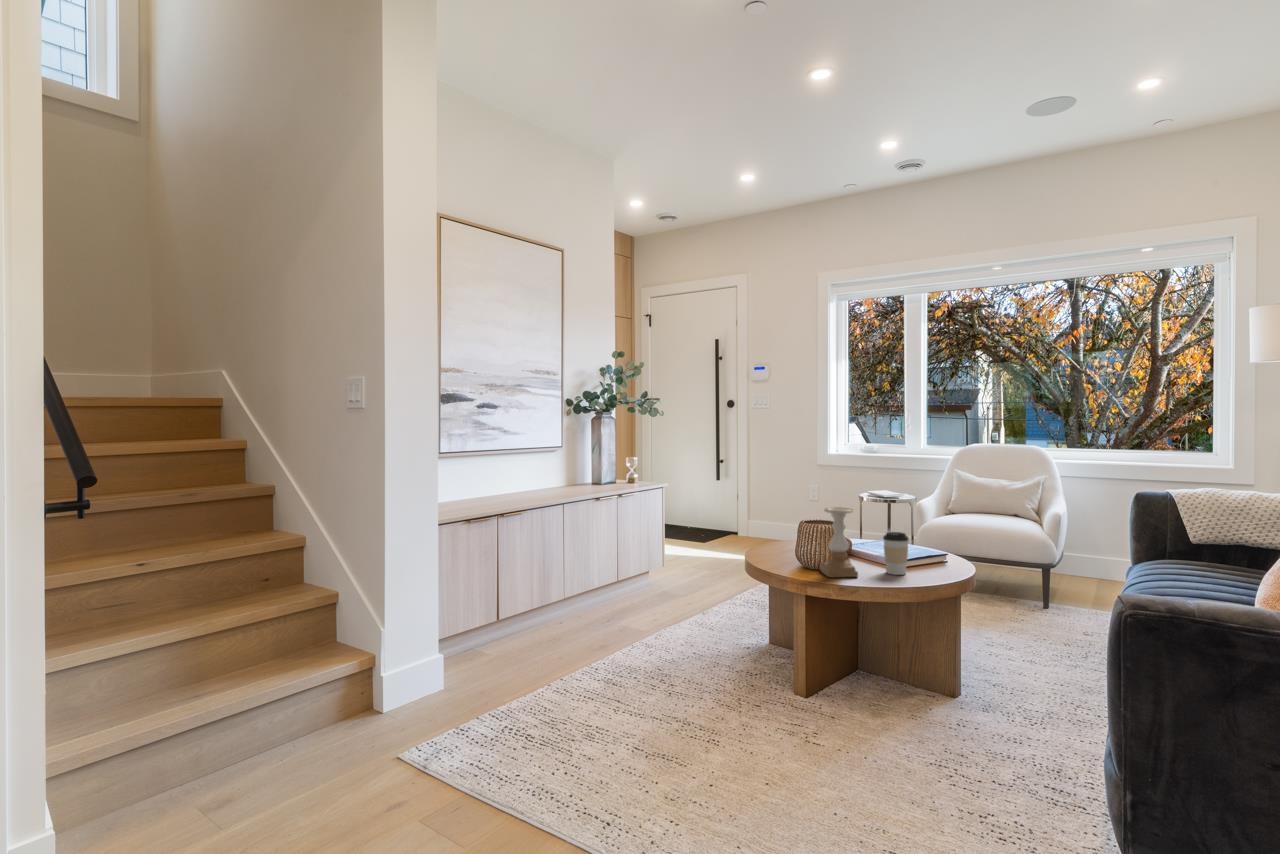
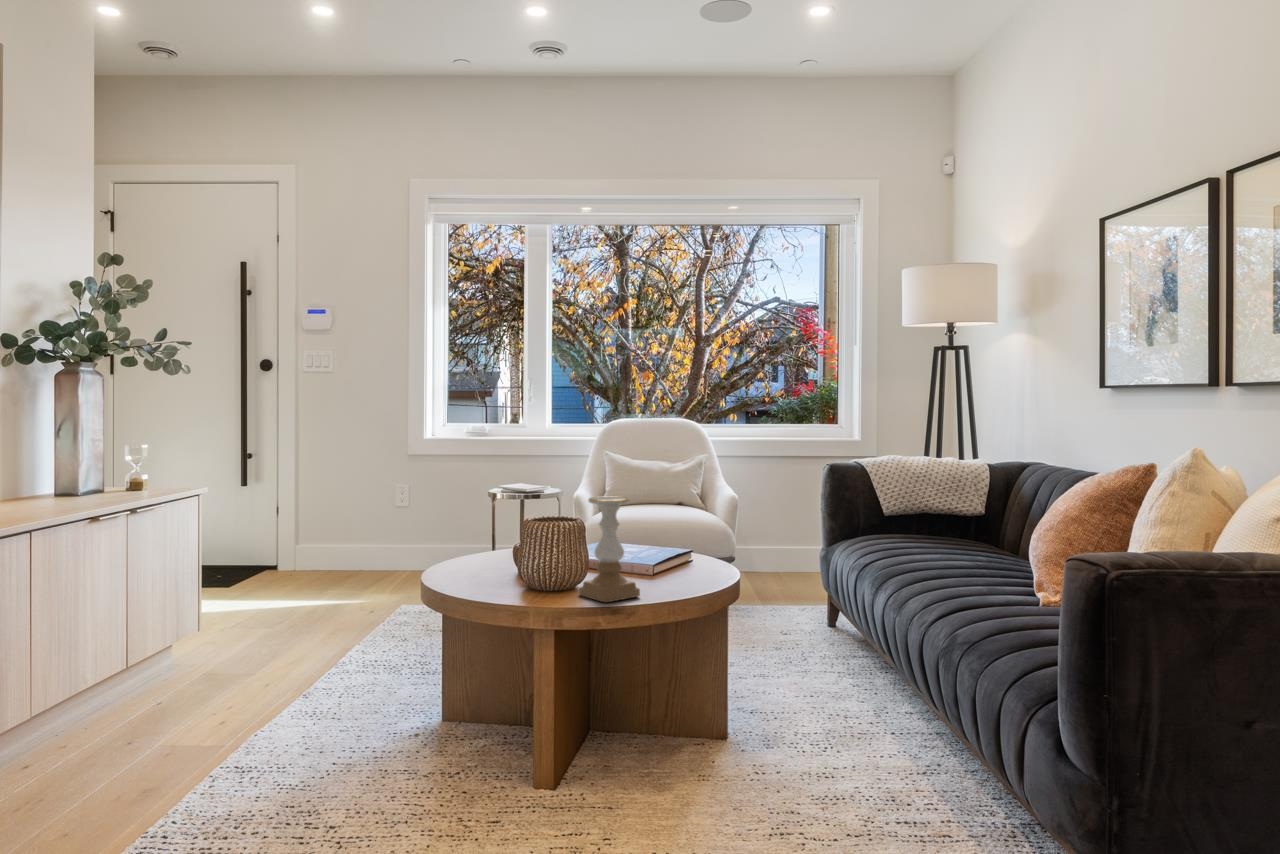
coffee cup: present [883,532,909,575] -> none [655,526,689,586]

